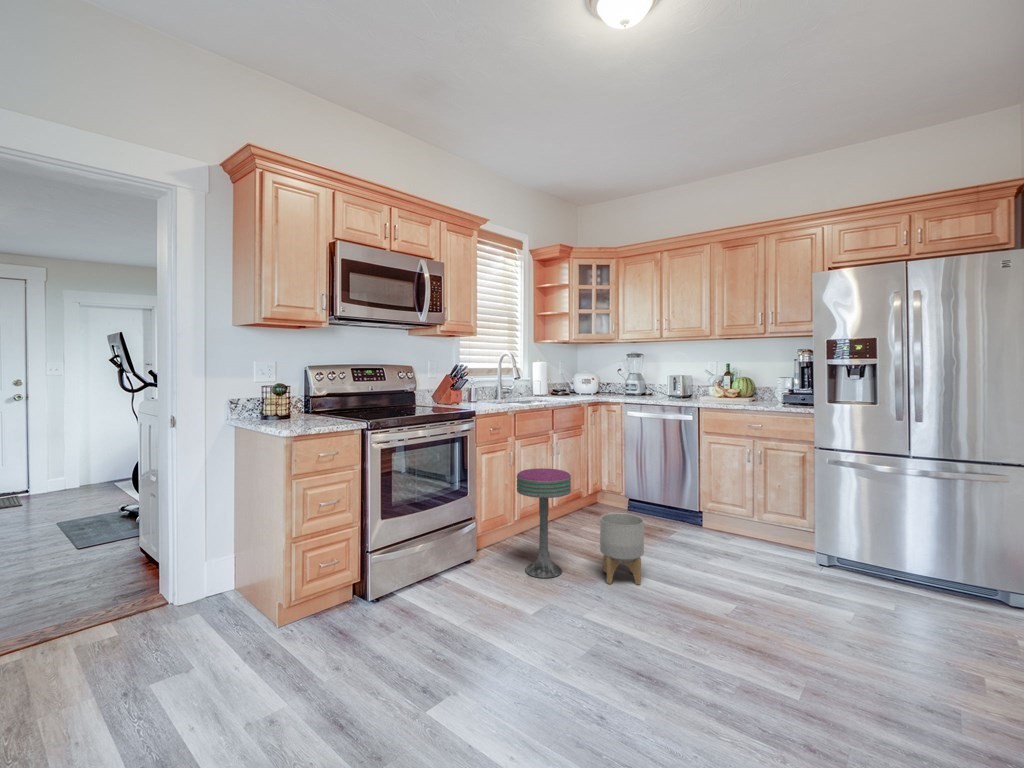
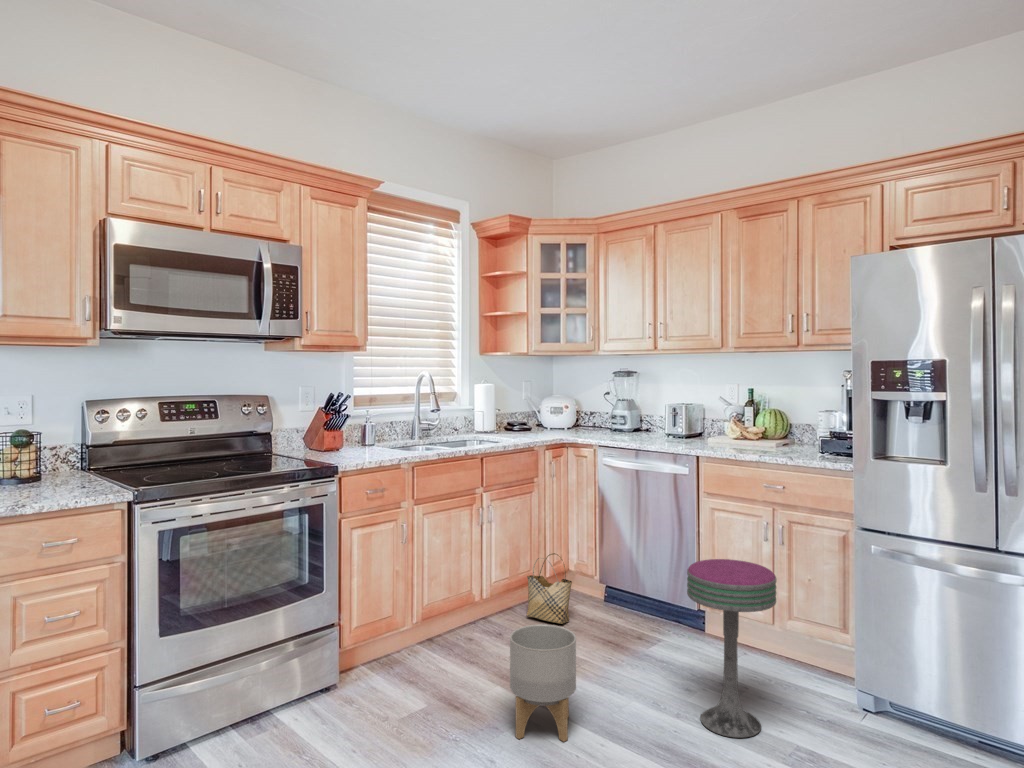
bar stool: present [517,468,571,578] -> present [687,559,776,738]
woven basket: none [579,476,611,522] -> present [527,553,572,624]

